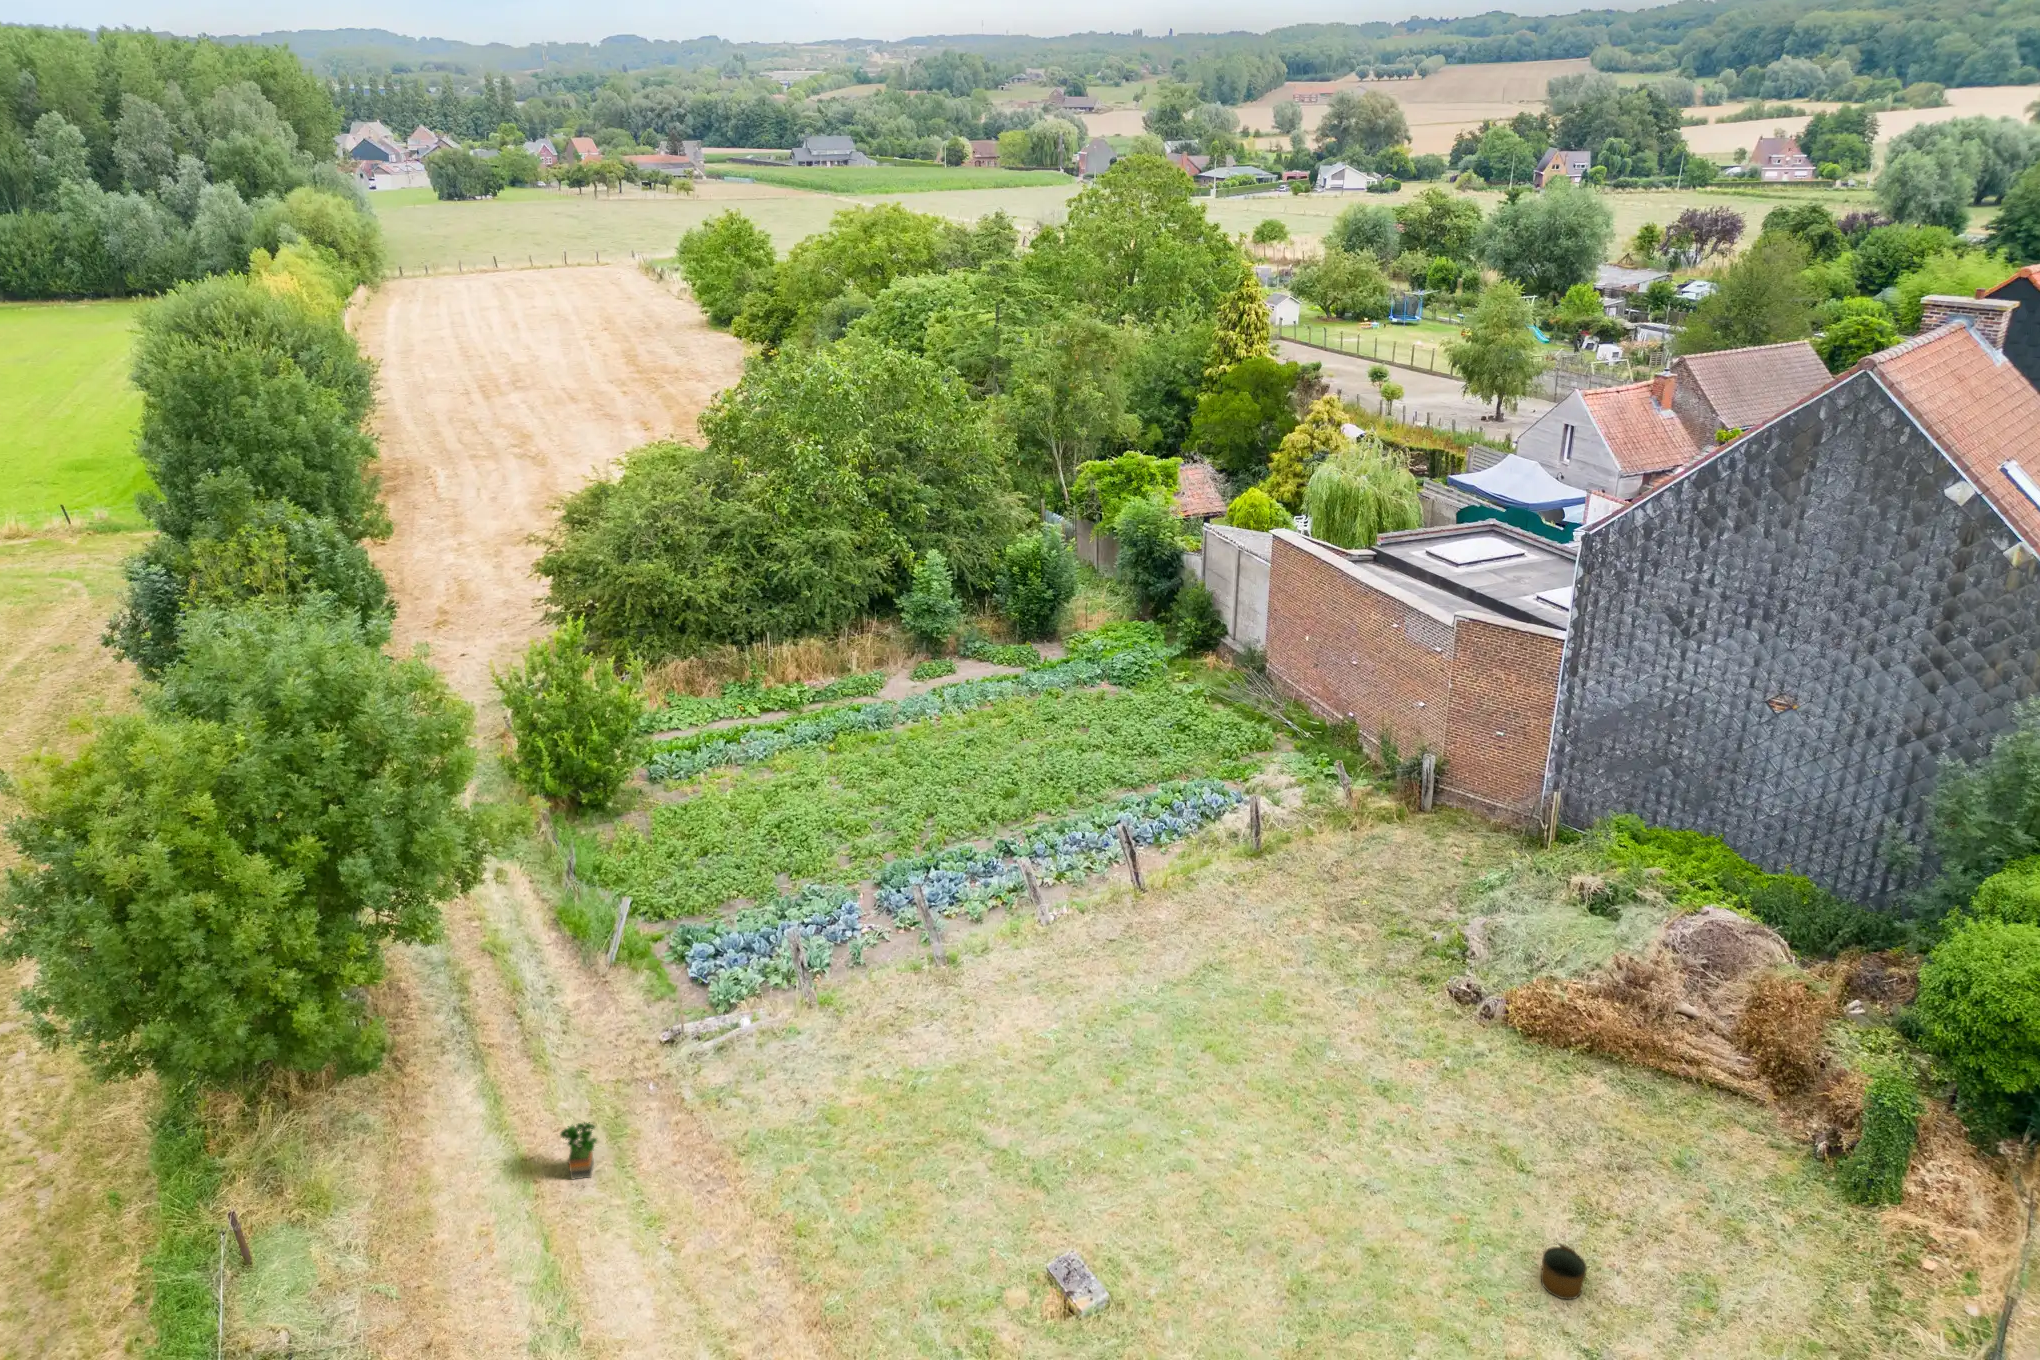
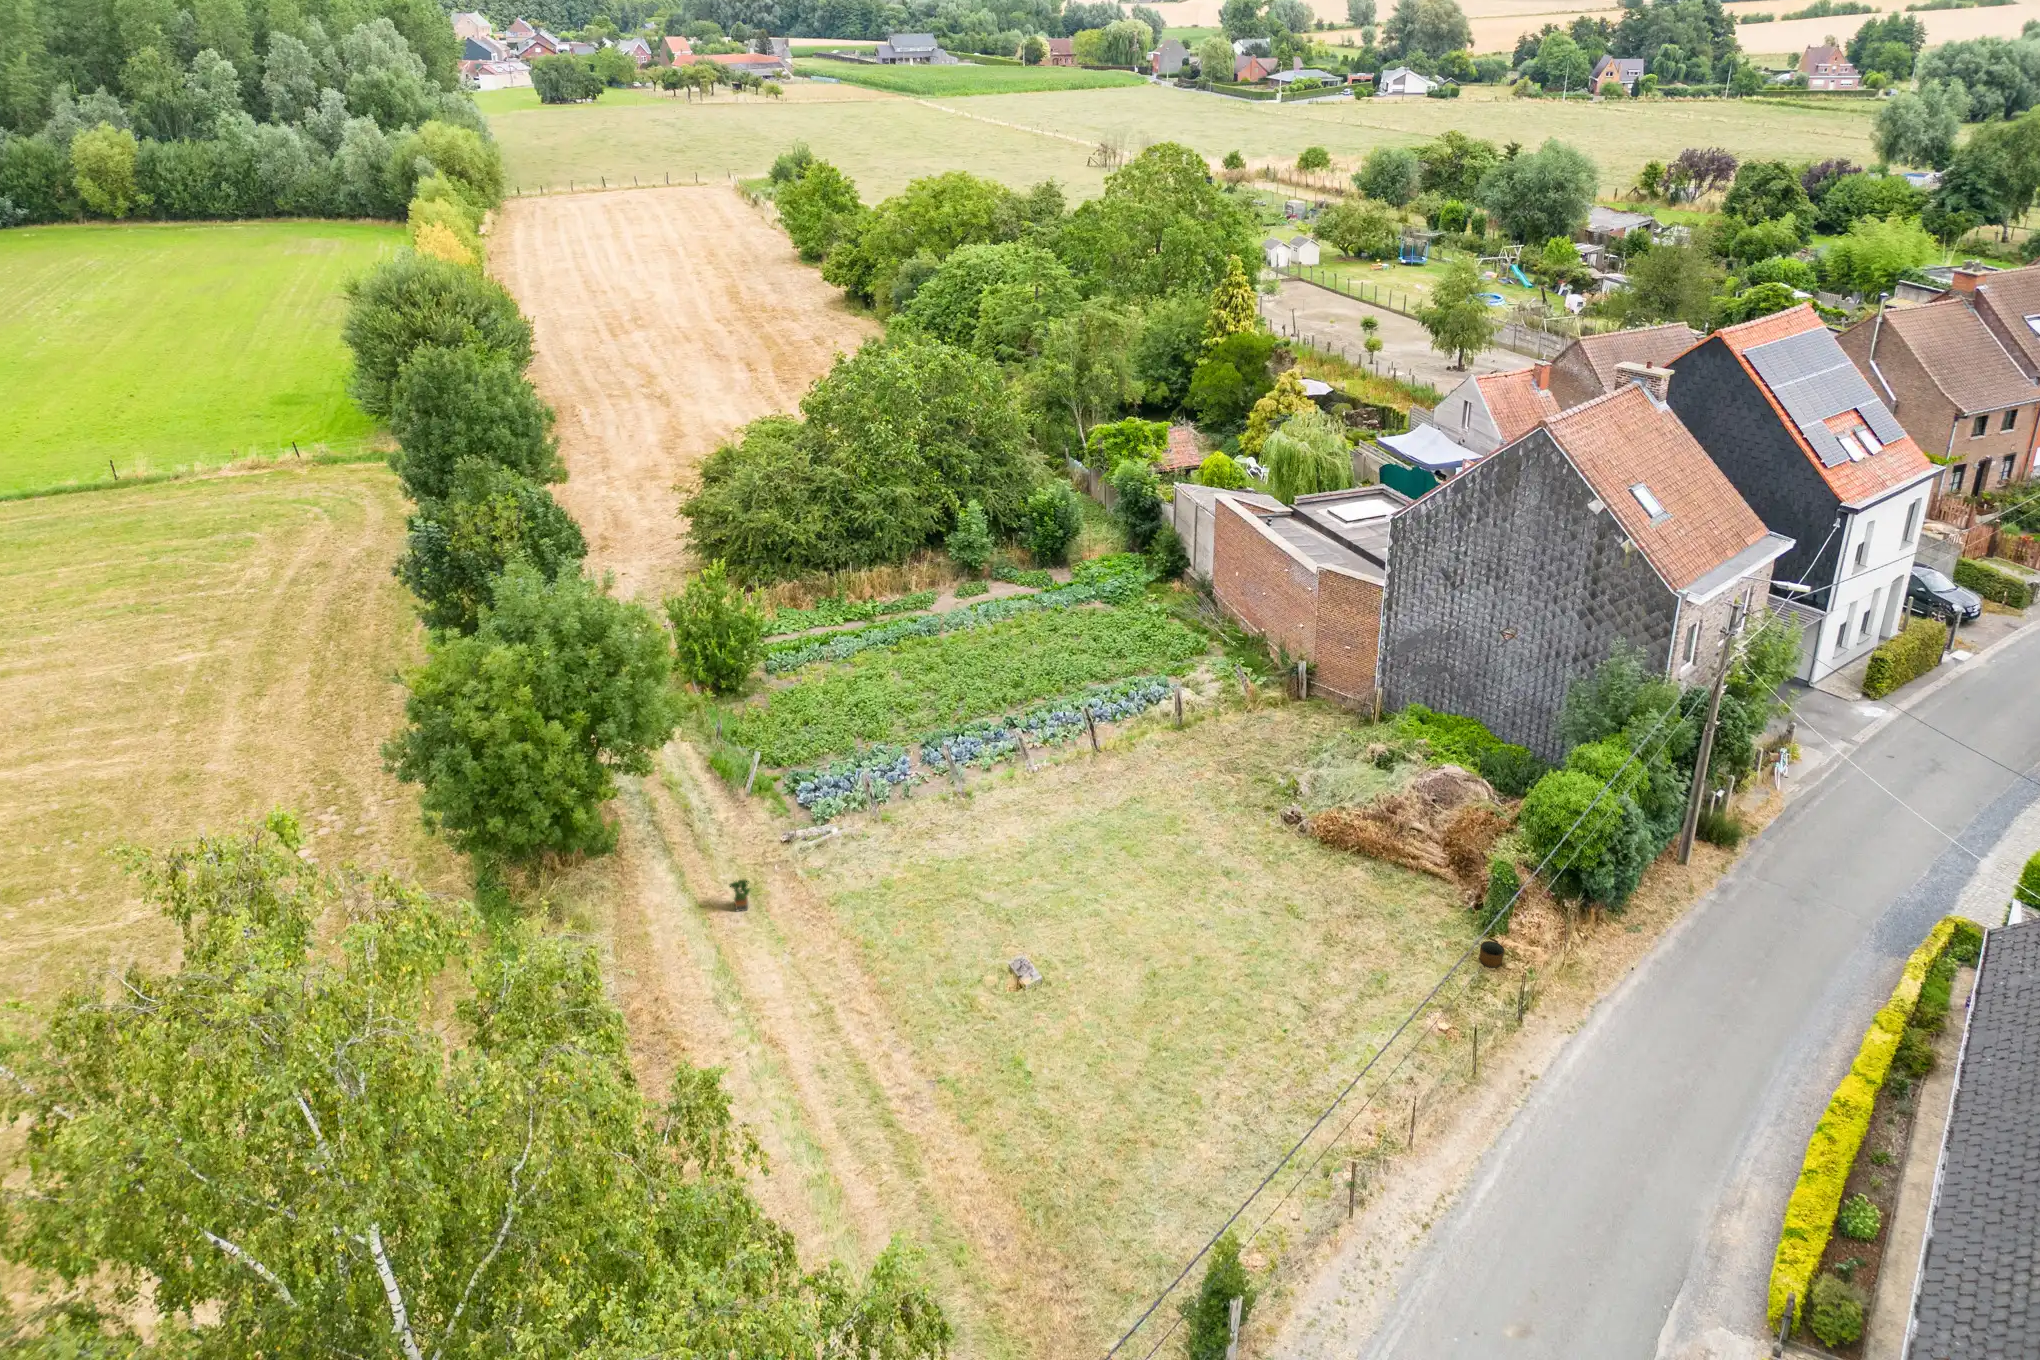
bucket: present [1541,1243,1587,1300] -> present [1480,937,1504,968]

